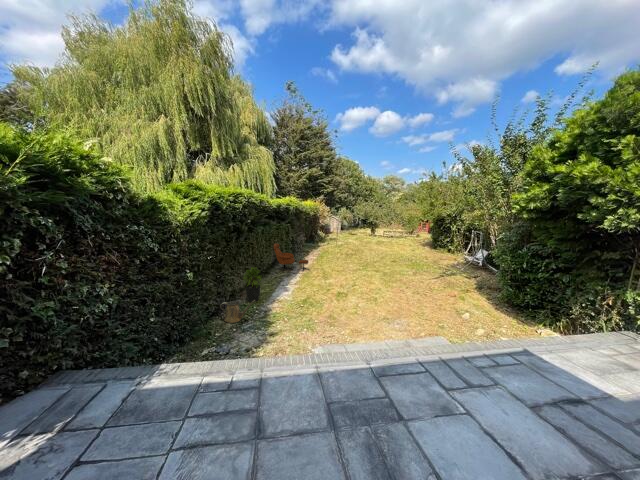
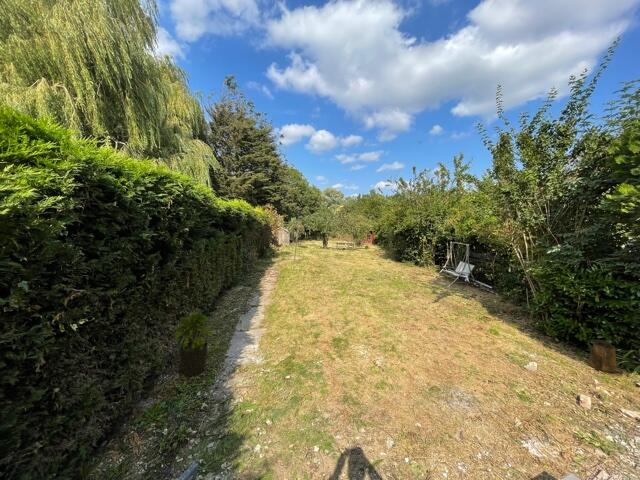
lounge chair: present [274,243,309,271] -> none [221,263,275,304]
watering can: present [220,300,255,323] -> present [587,340,619,373]

